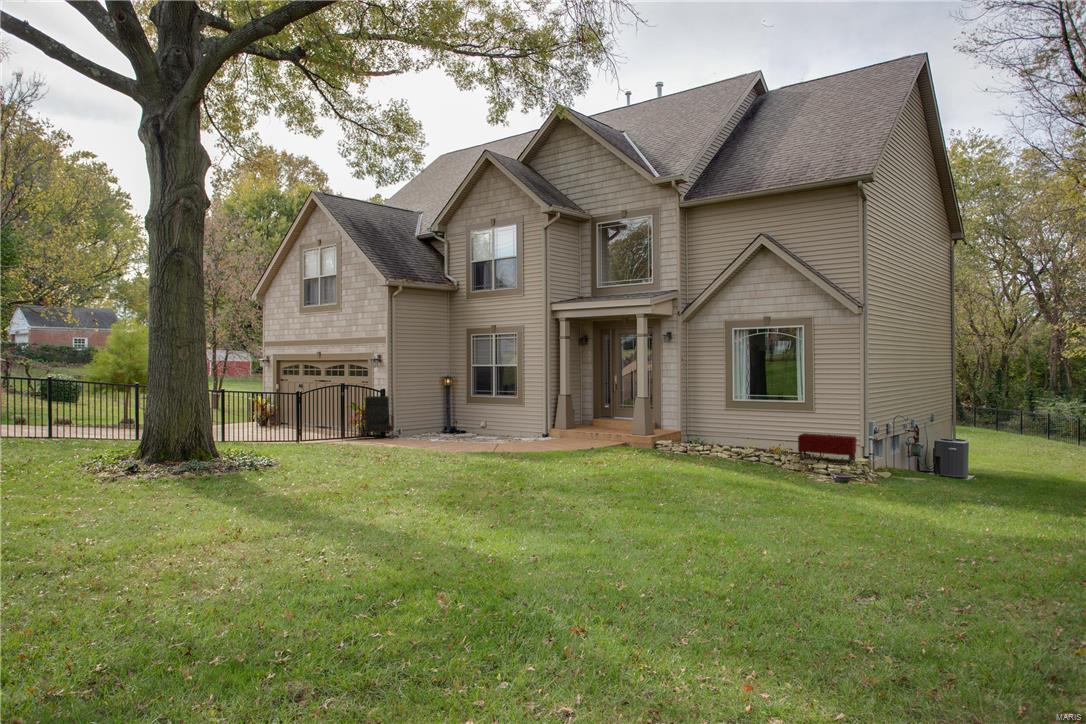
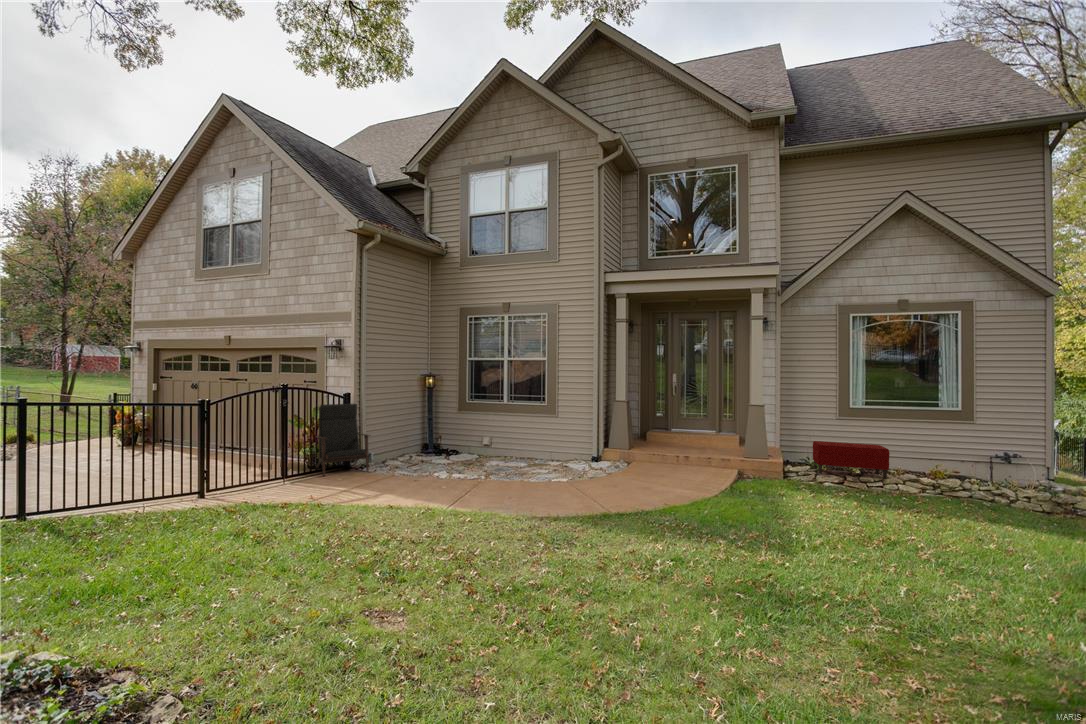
bench: present [798,433,857,463] -> present [813,441,890,479]

